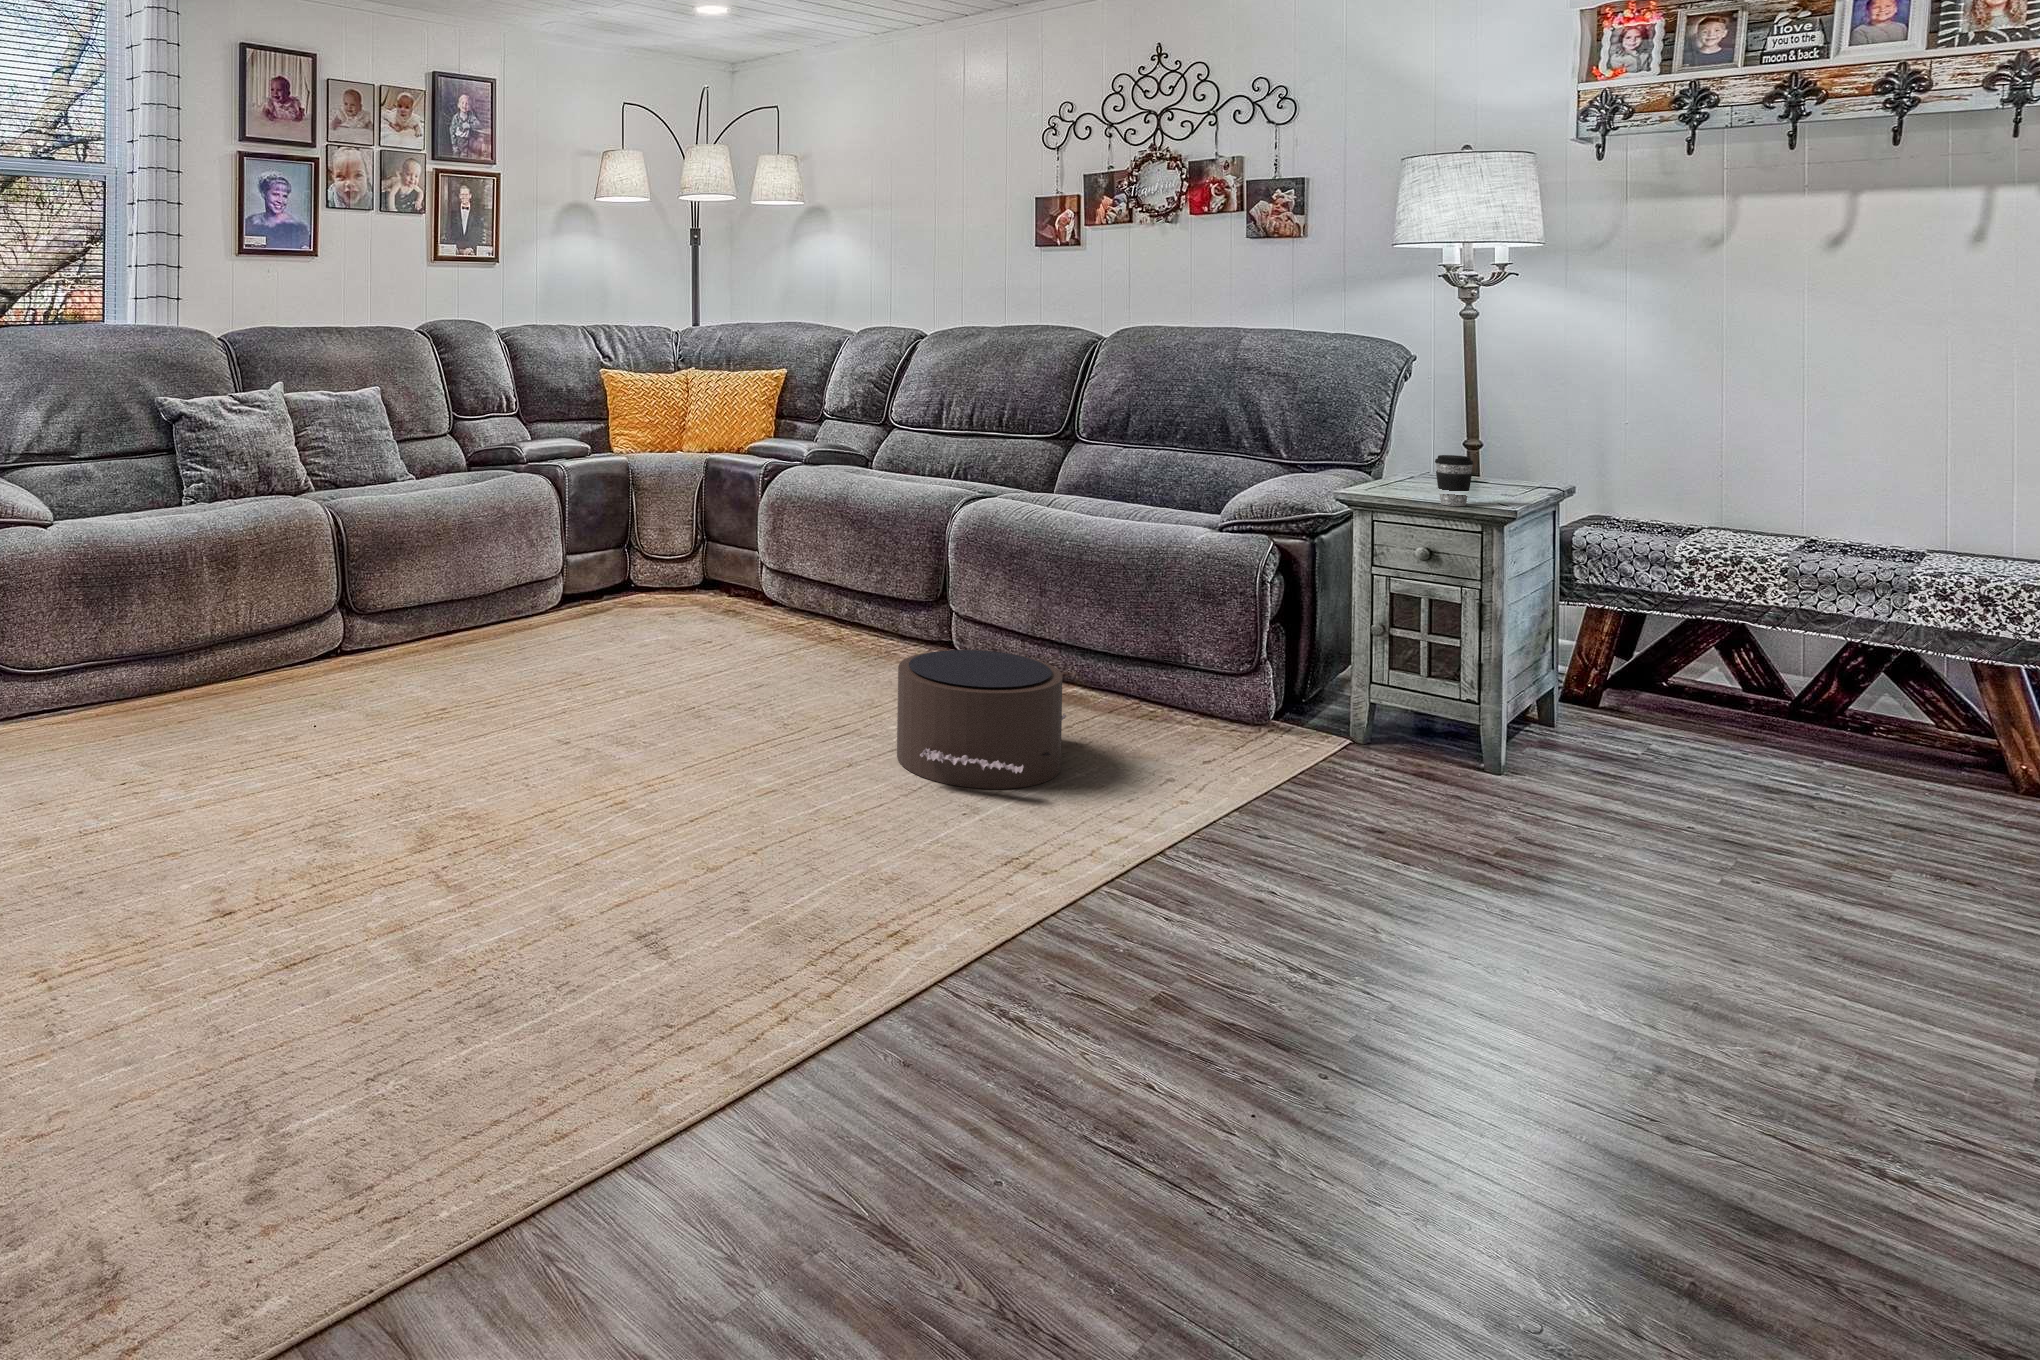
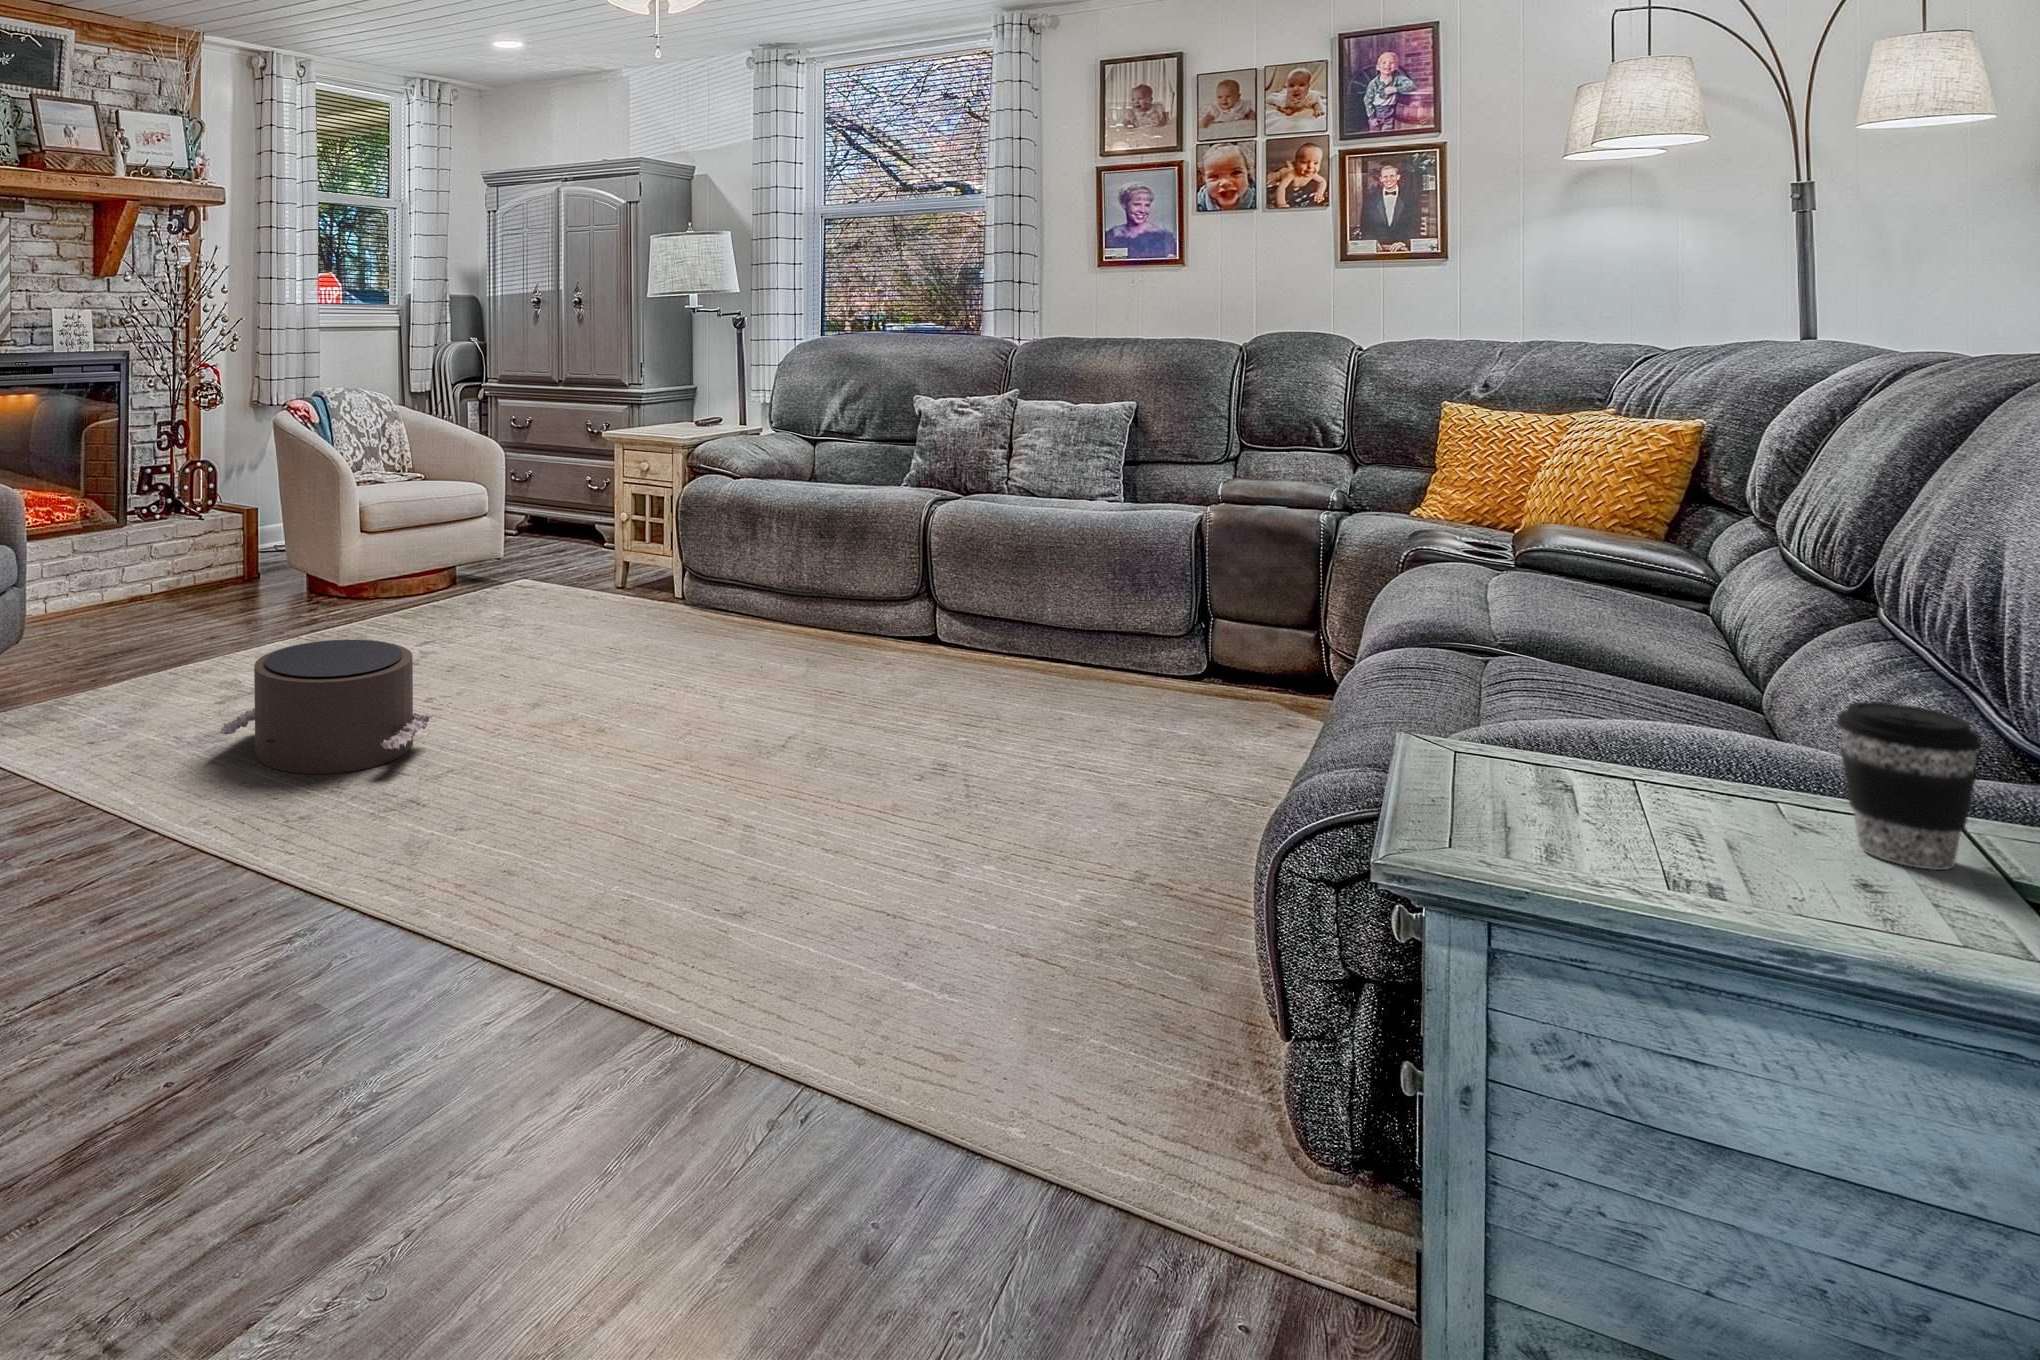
pouf: present [897,650,1066,789] -> present [218,640,432,774]

